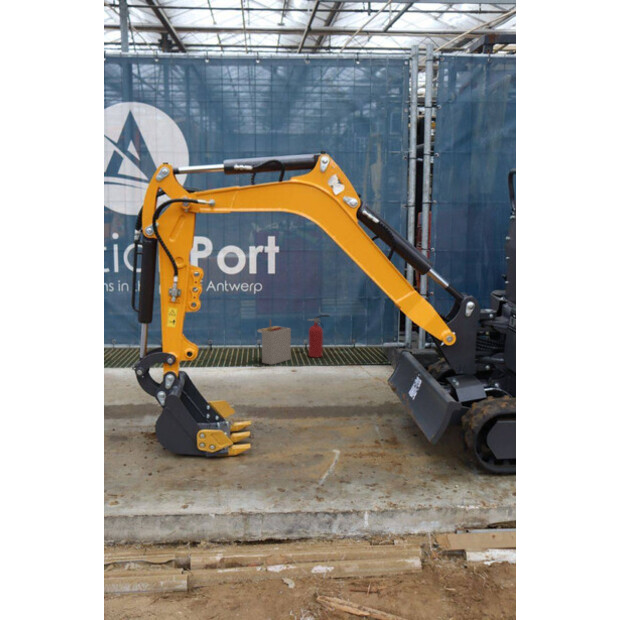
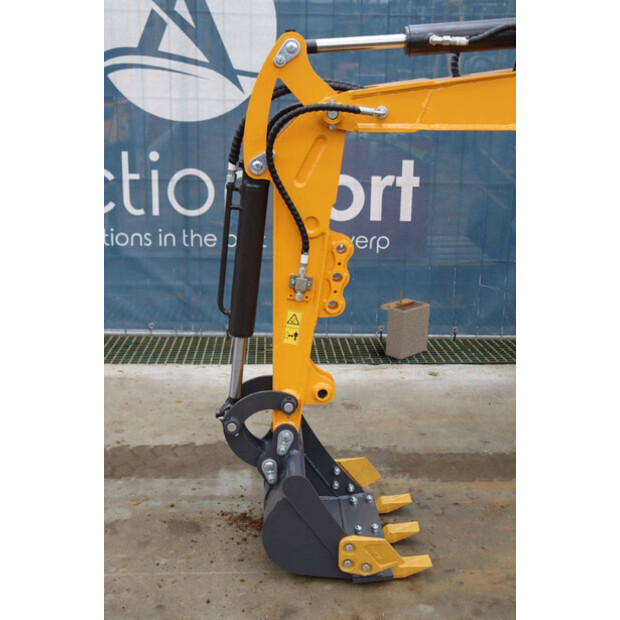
fire extinguisher: present [309,315,329,357] -> none [452,284,489,348]

